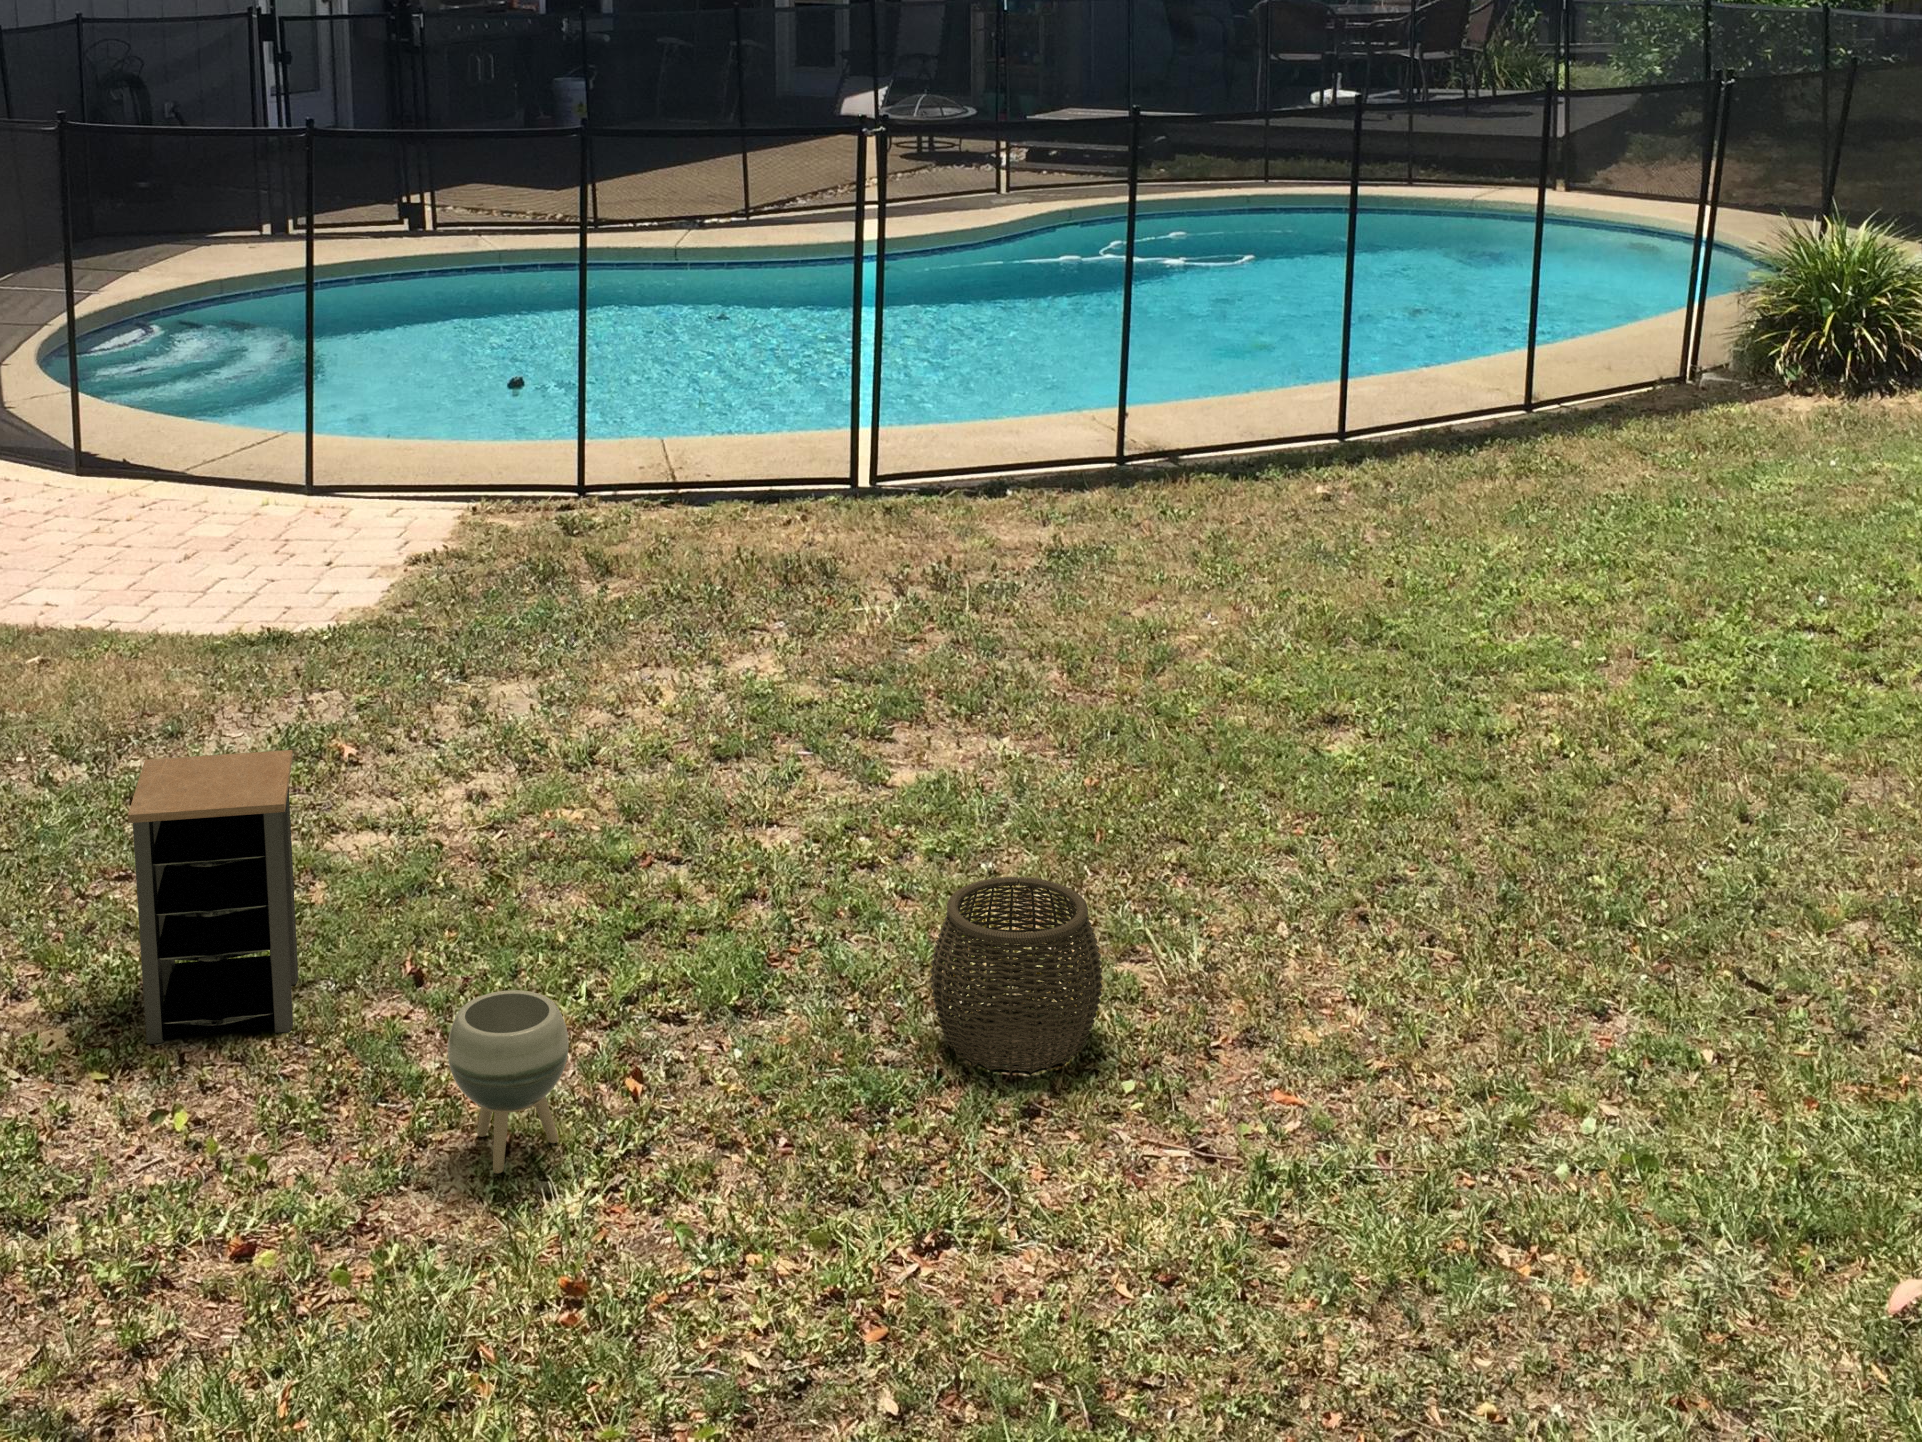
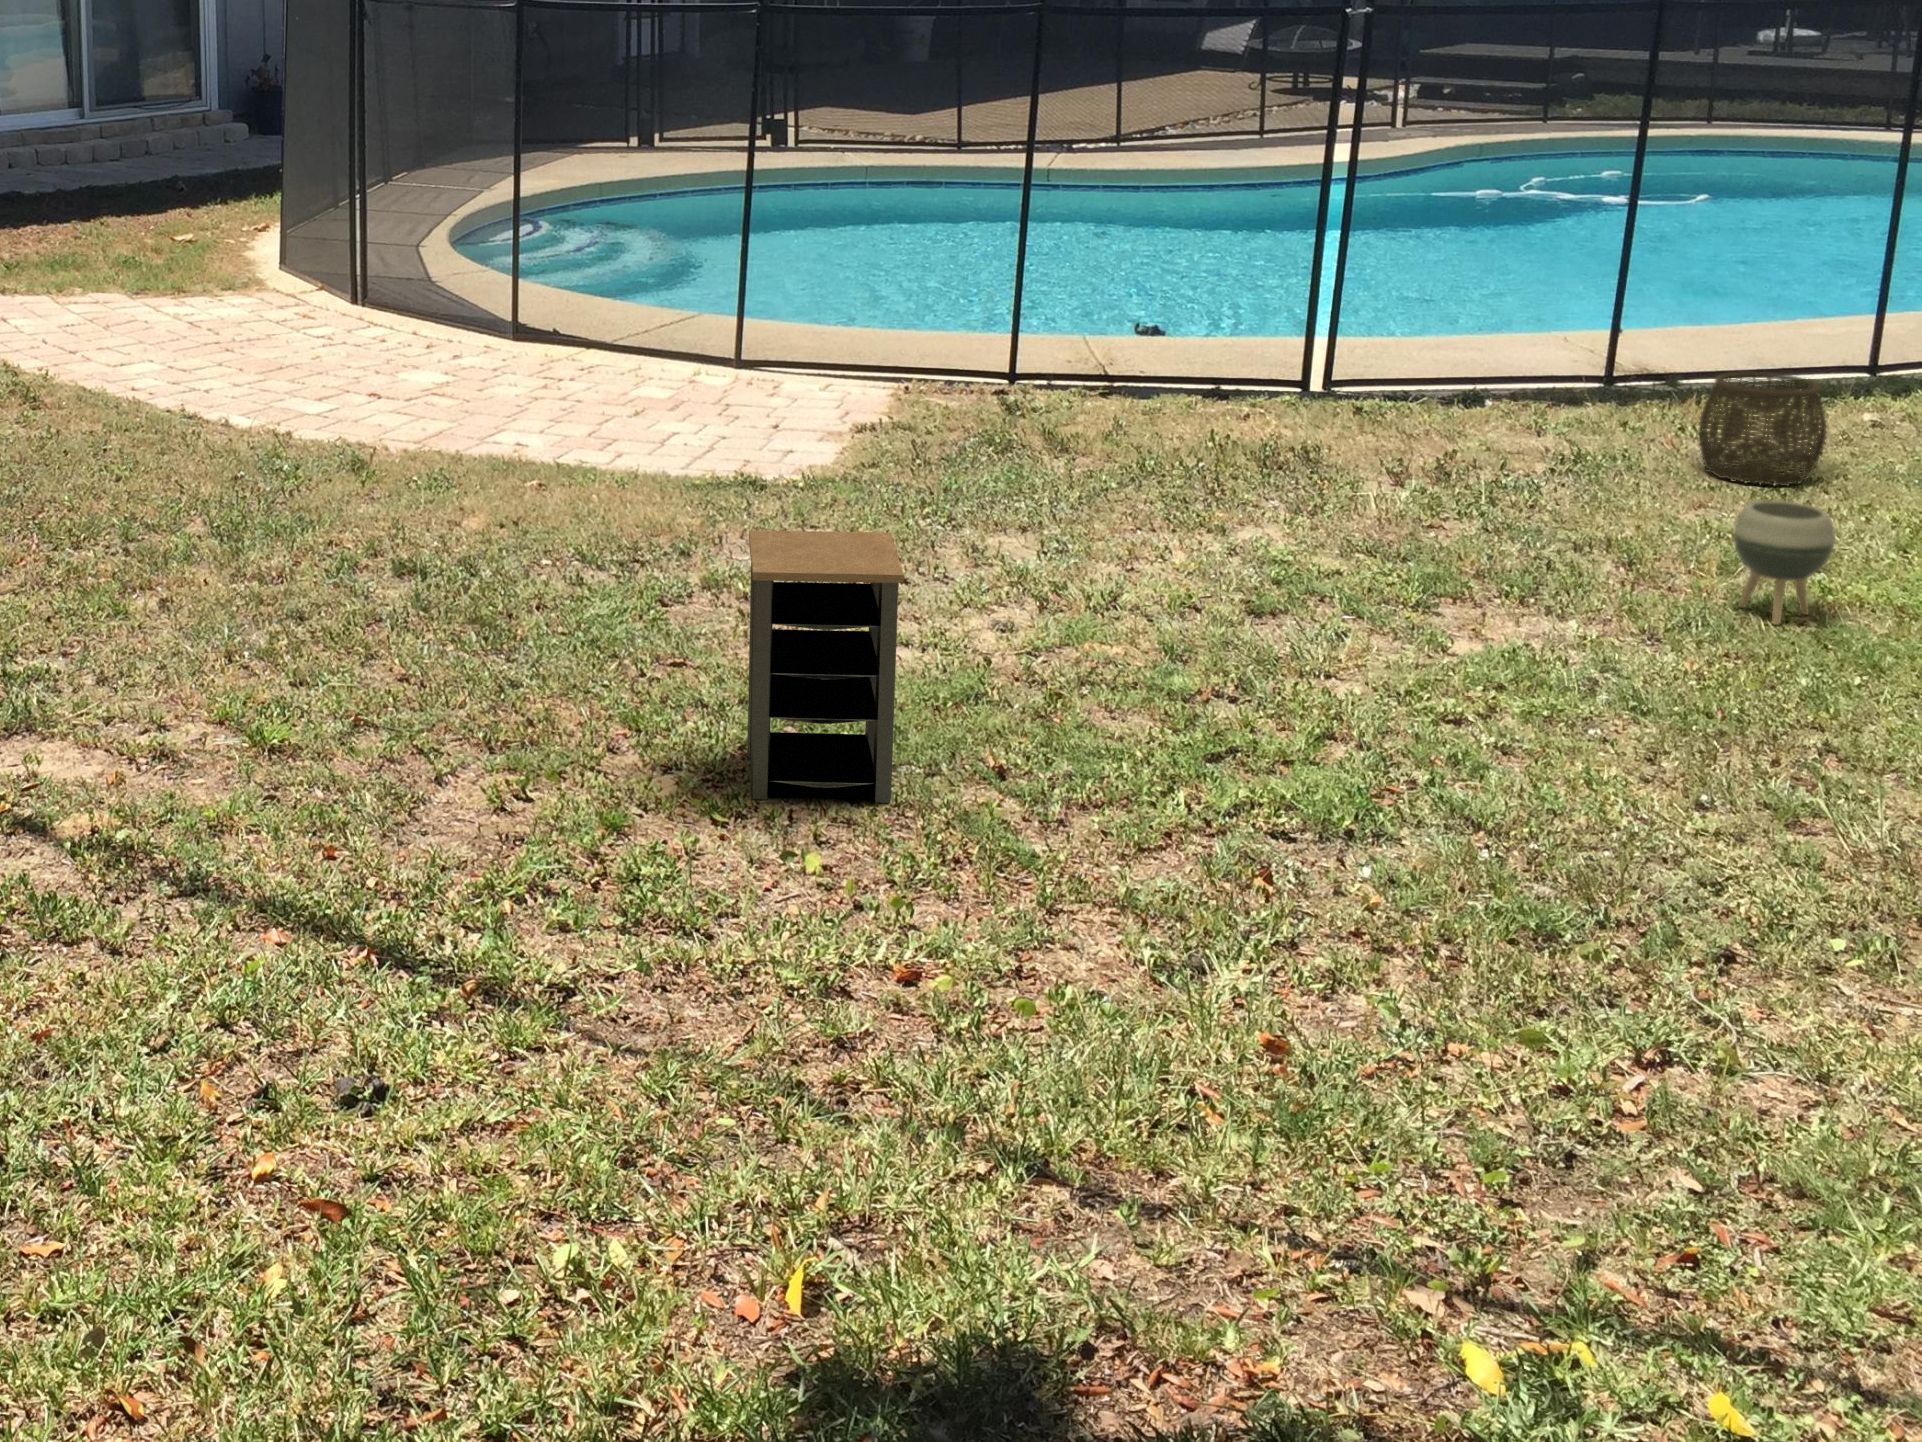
woven basket: present [930,877,1103,1073] -> present [1698,372,1827,486]
planter: present [448,990,569,1174] -> present [1733,501,1835,625]

